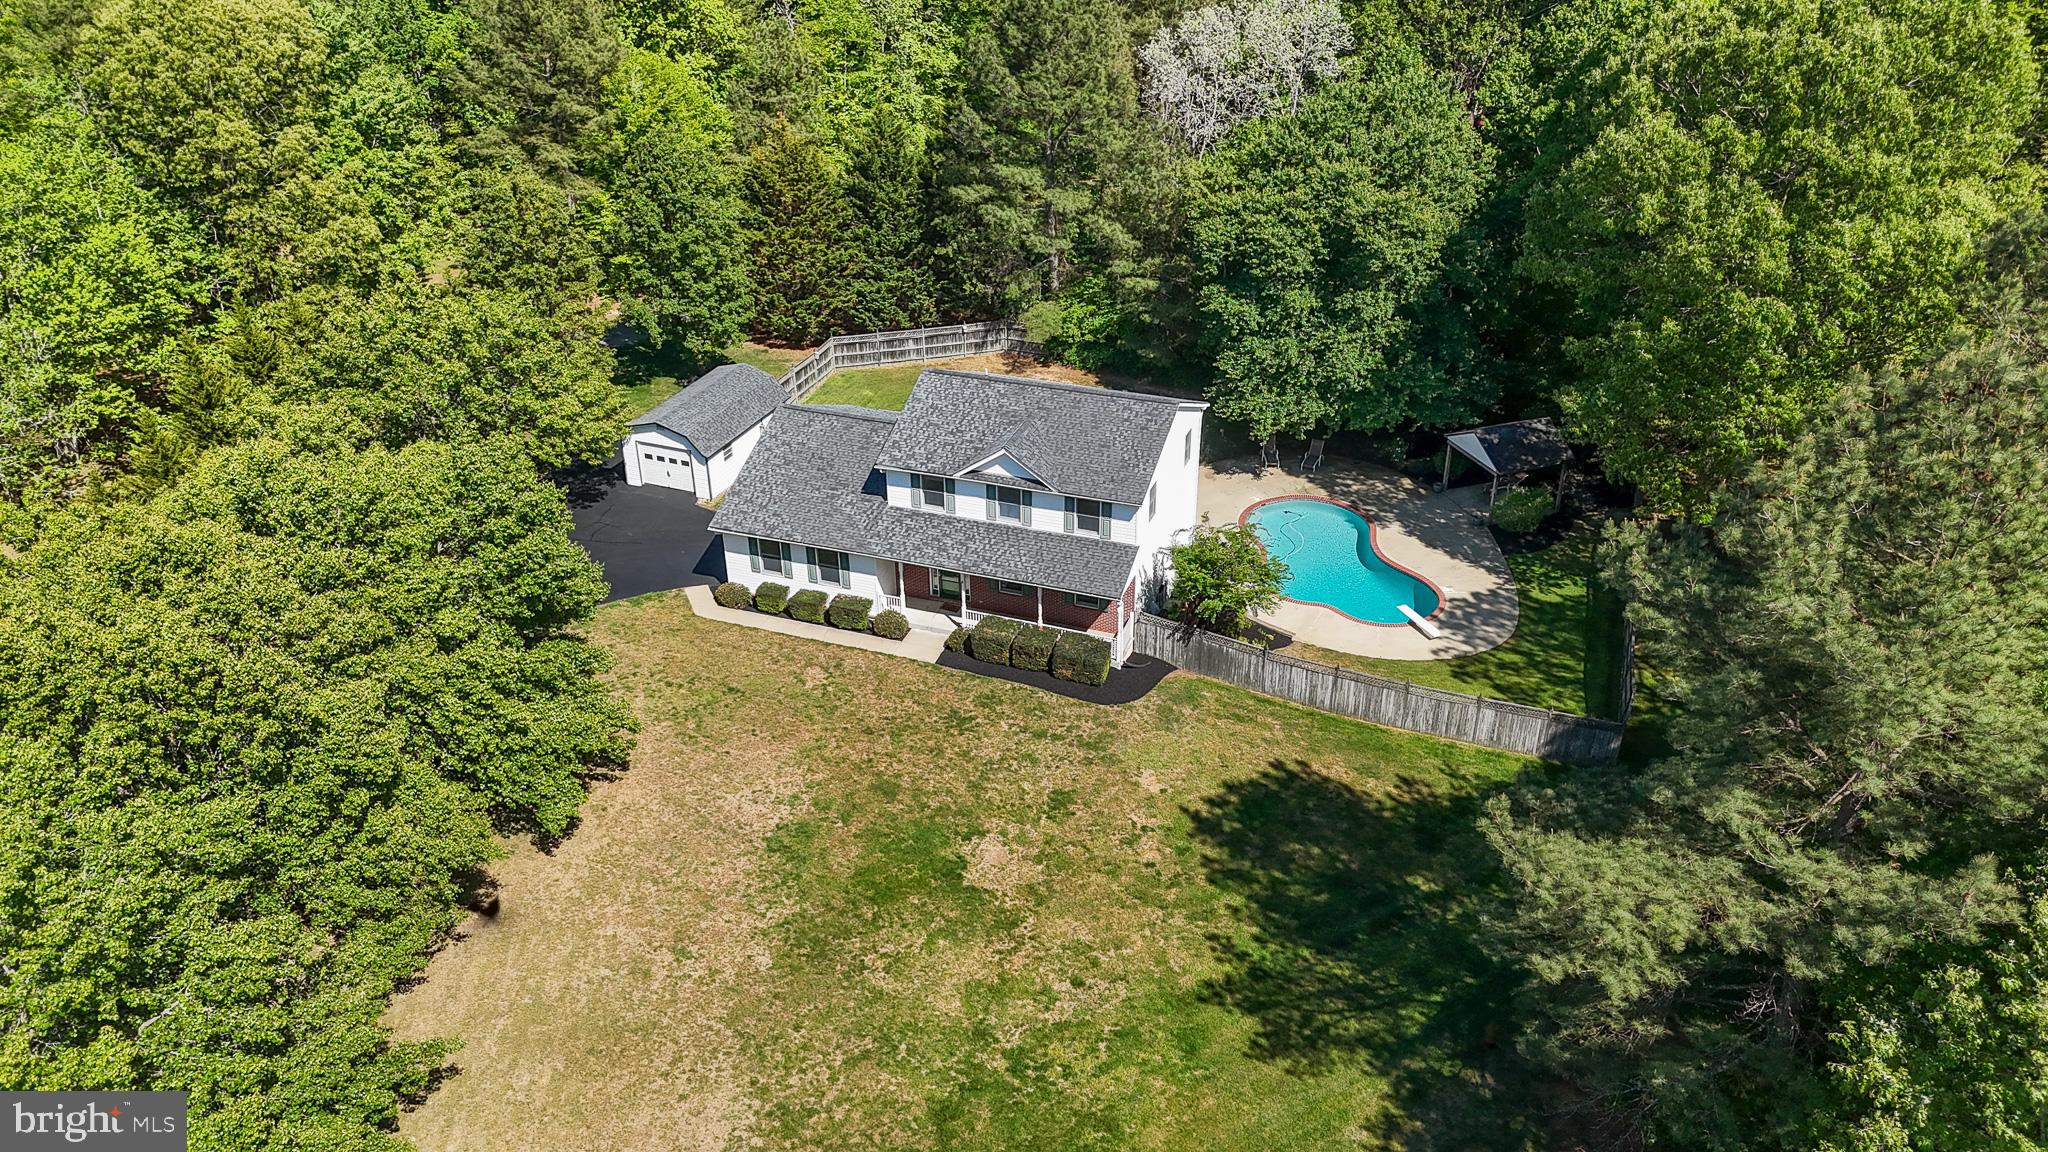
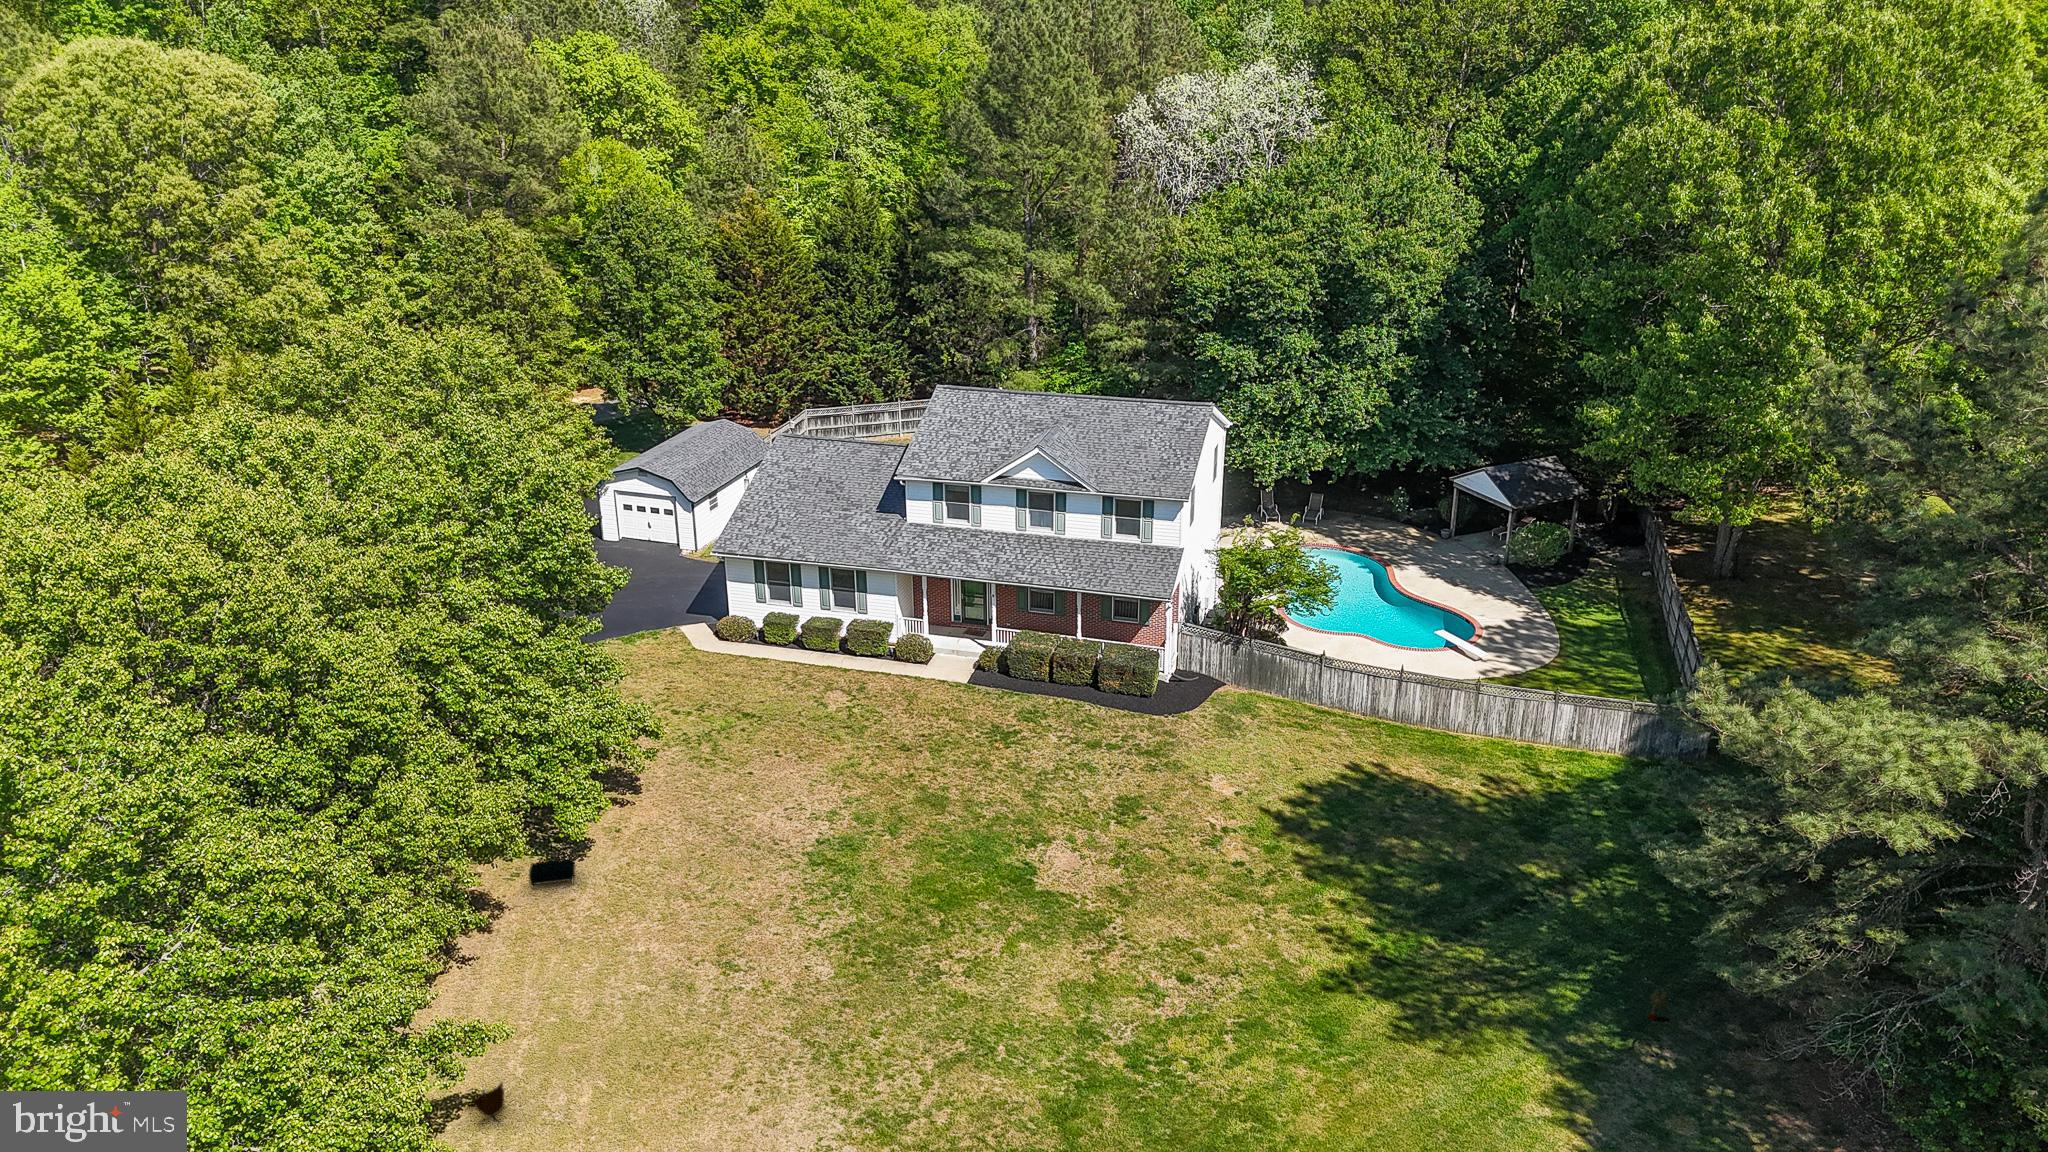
bench: none [521,840,563,866] -> present [529,859,575,888]
lounge chair: present [466,894,500,920] -> present [471,1083,504,1120]

